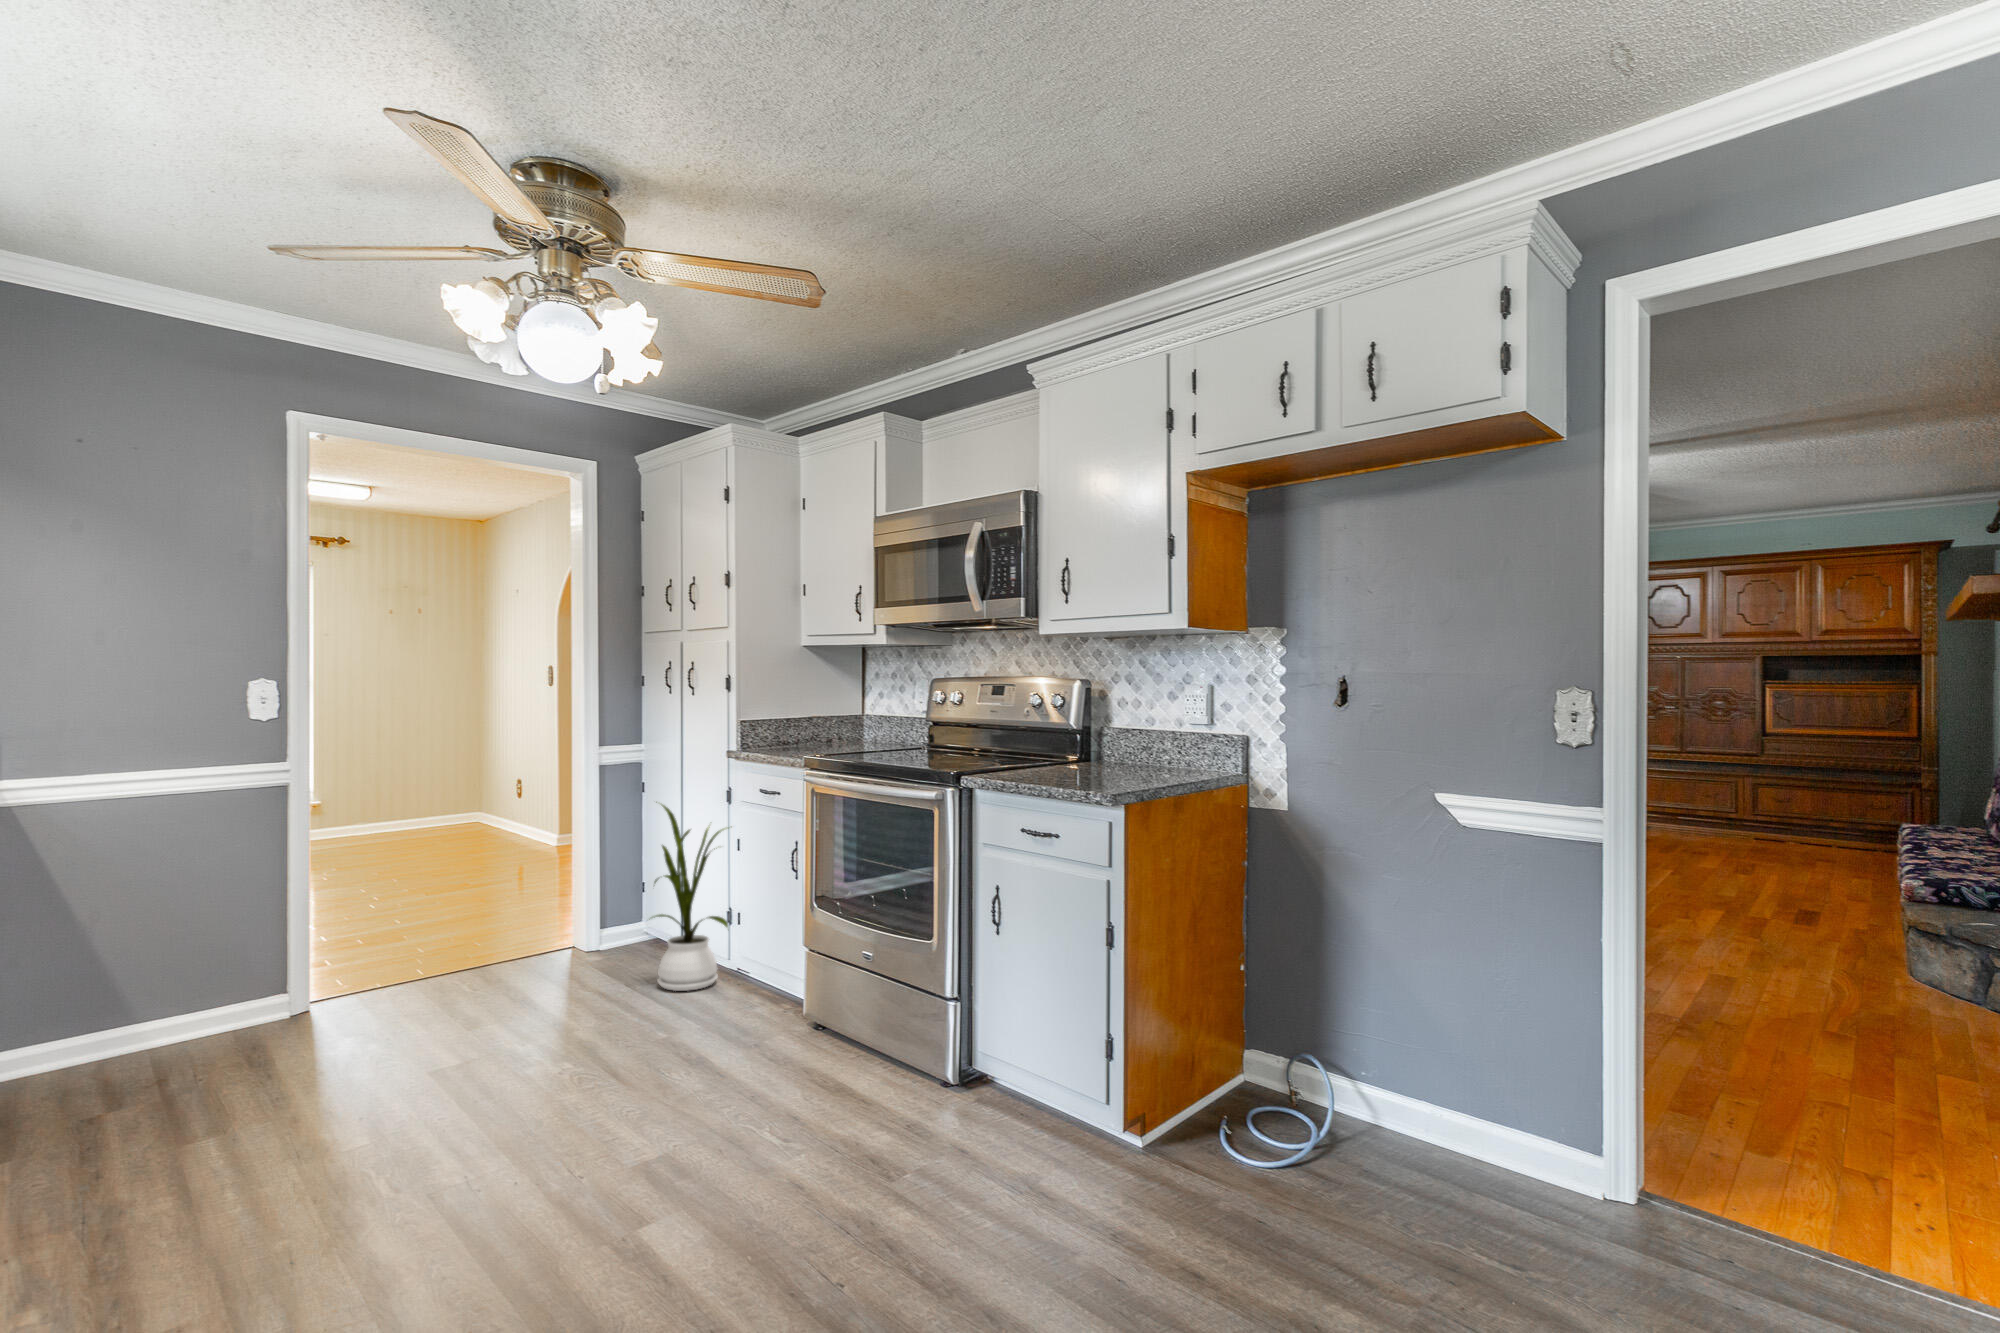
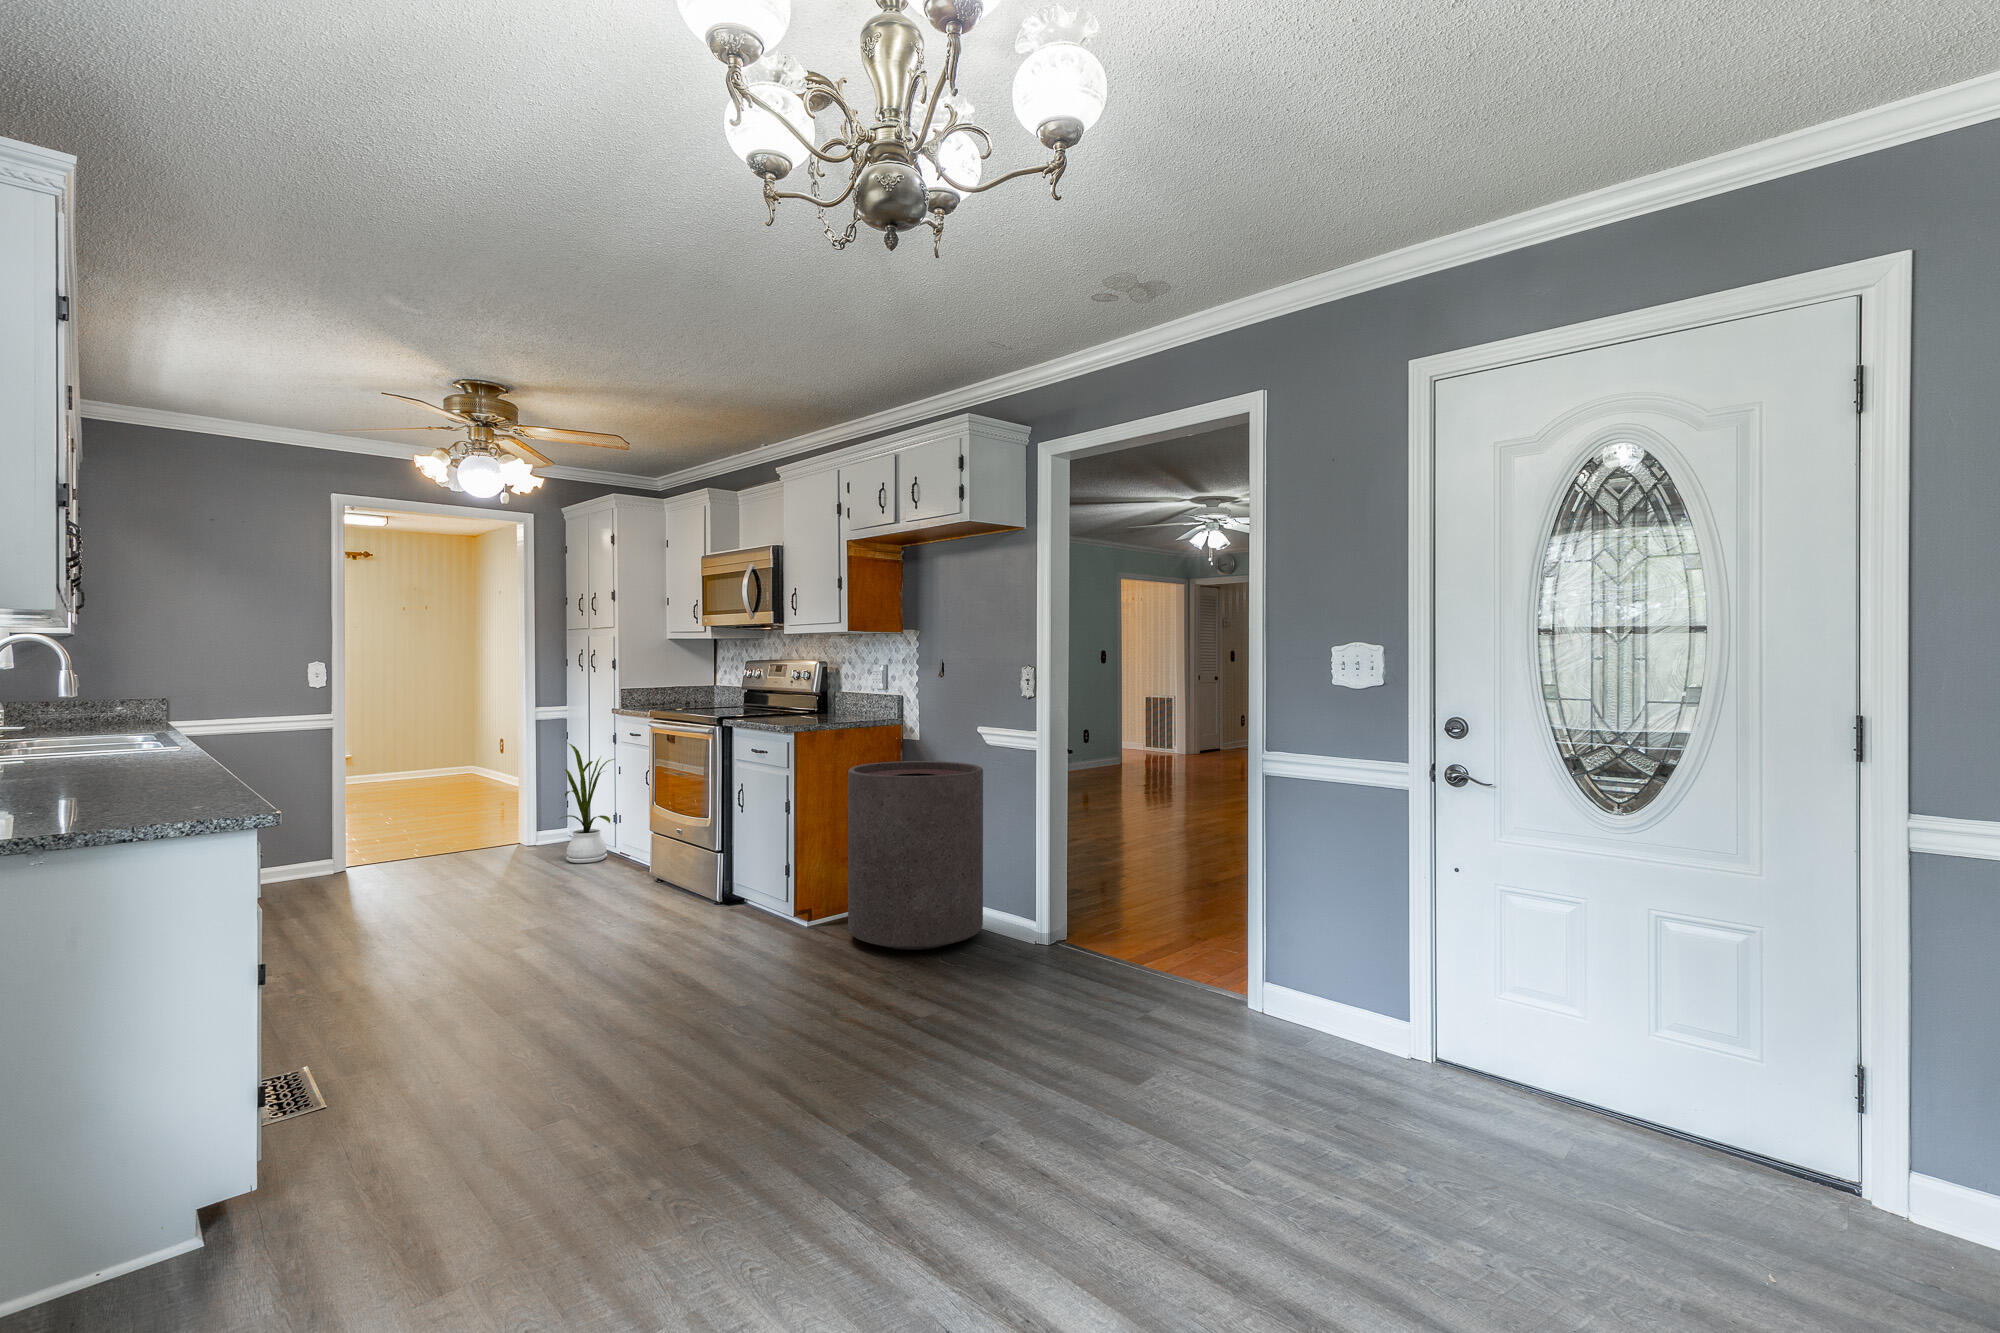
trash can: none [1249,851,1513,1227] -> present [848,761,983,950]

